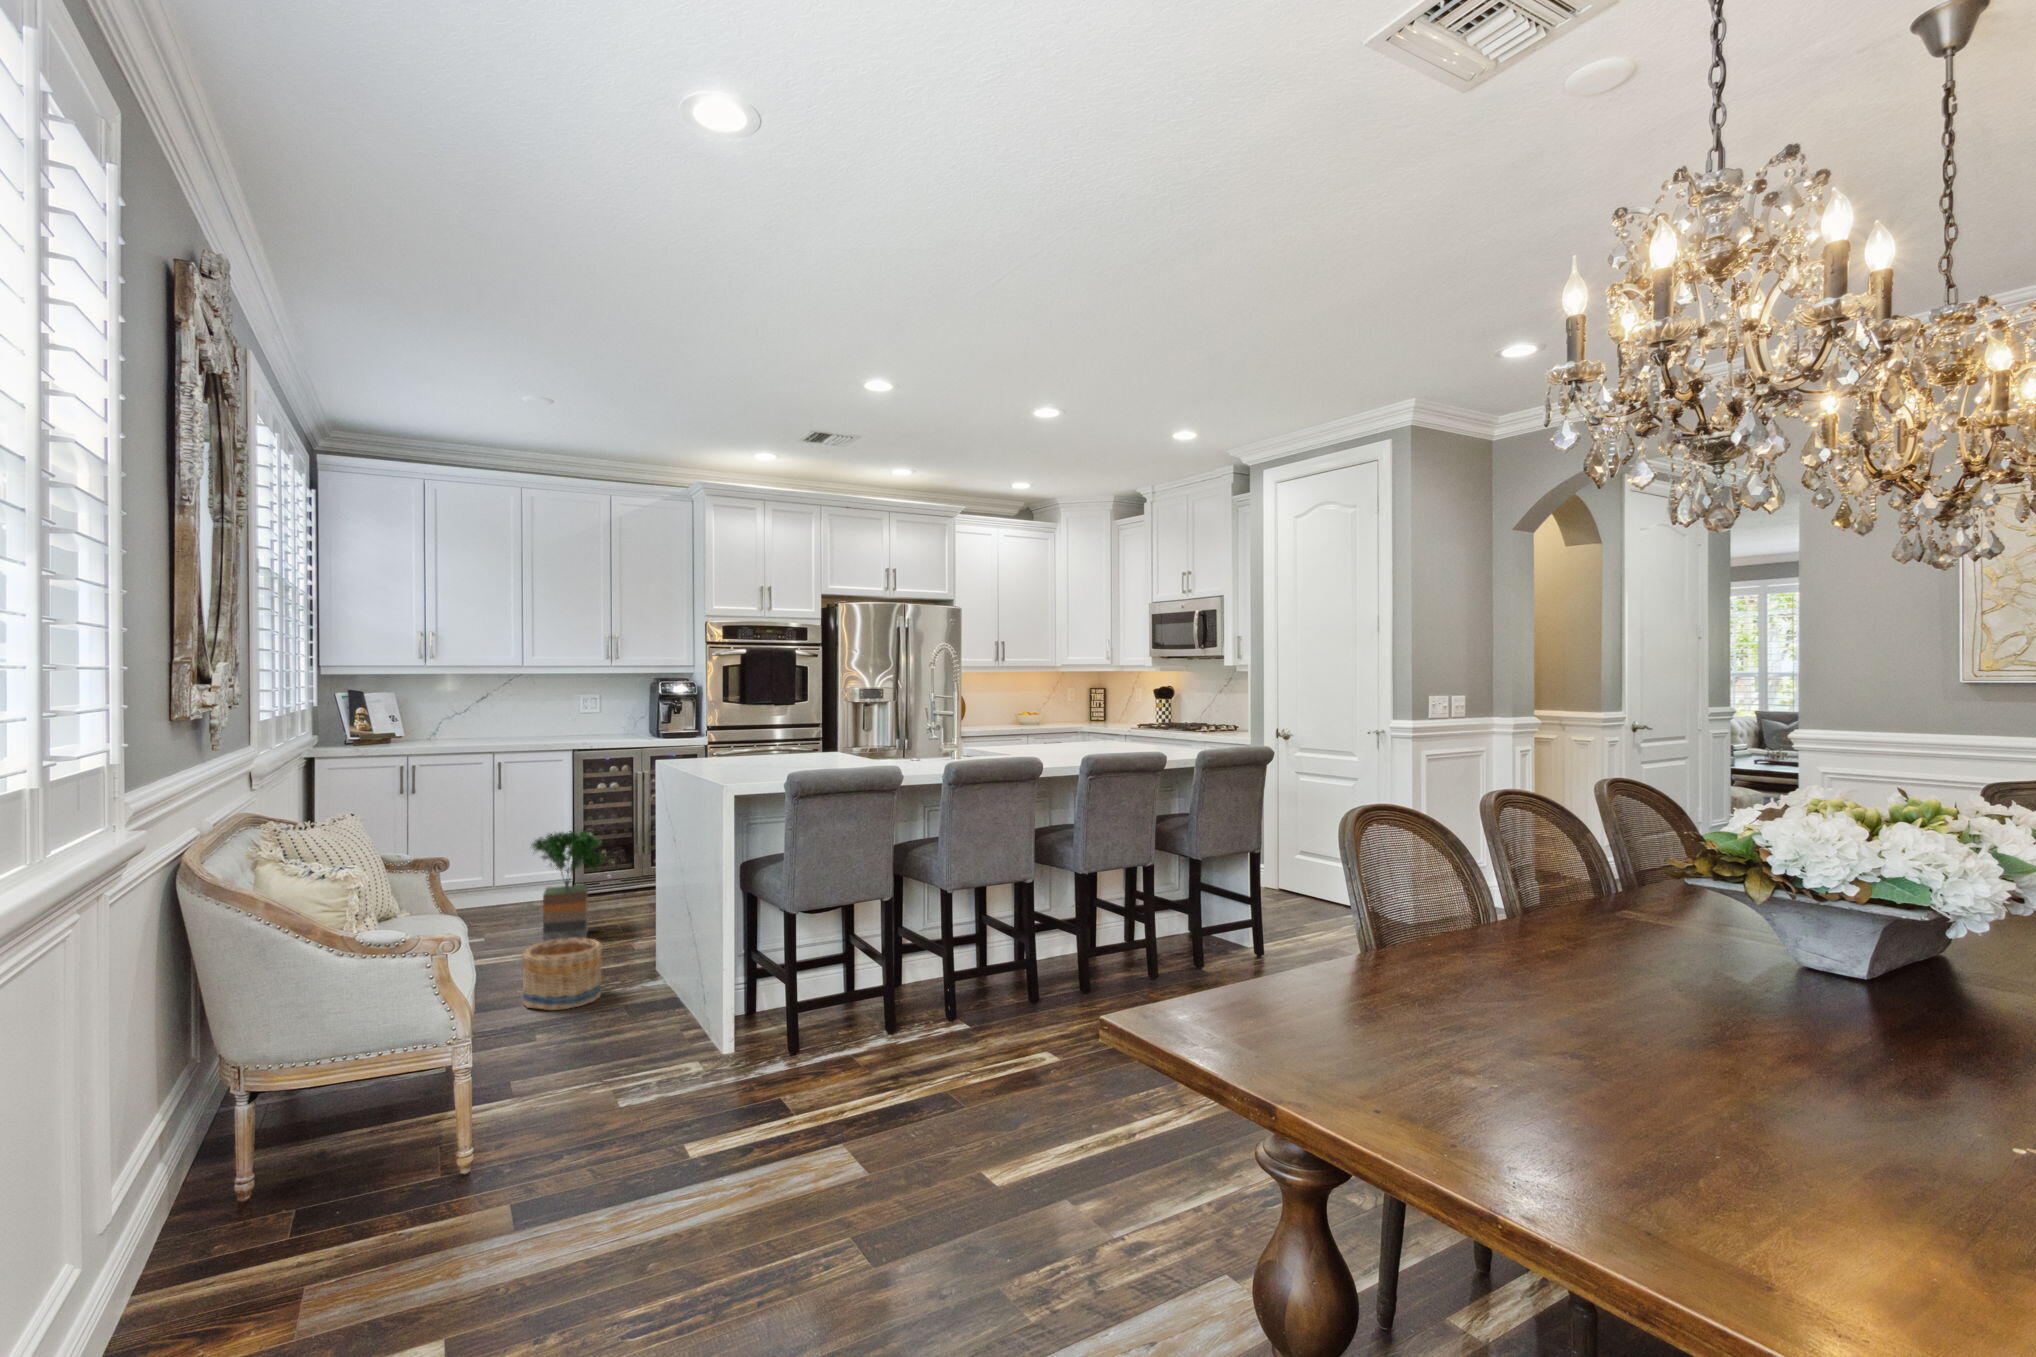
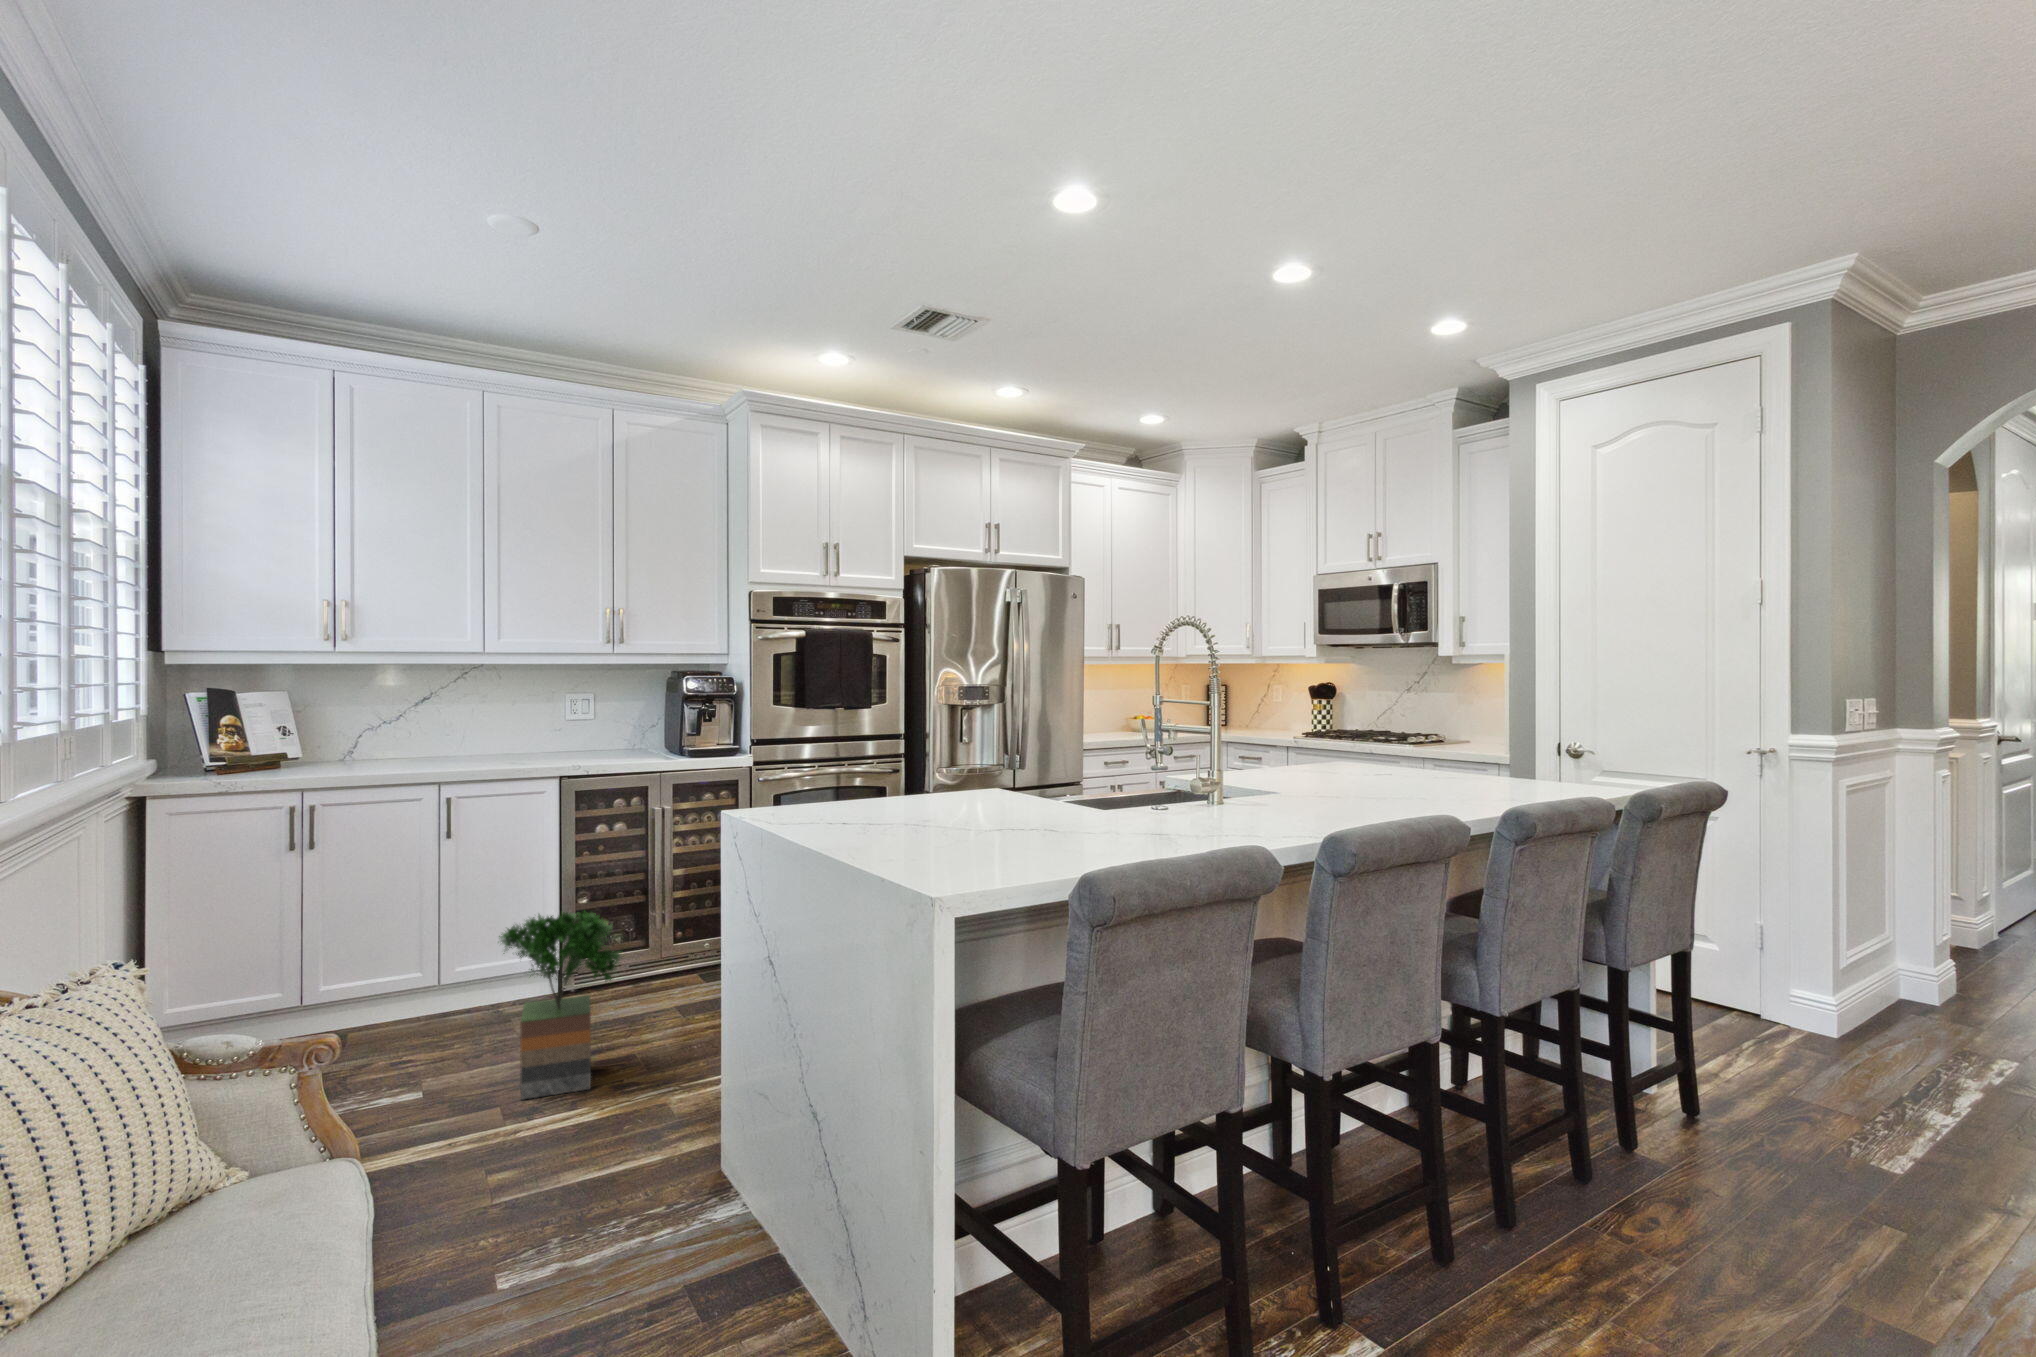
basket: present [522,938,603,1010] -> none [491,1138,641,1305]

